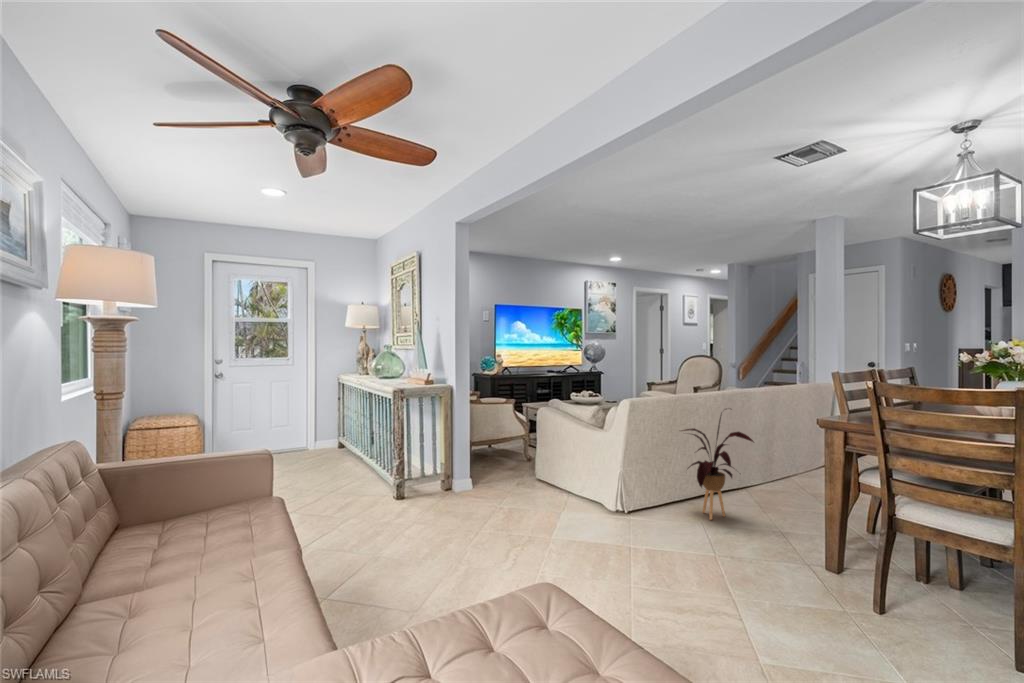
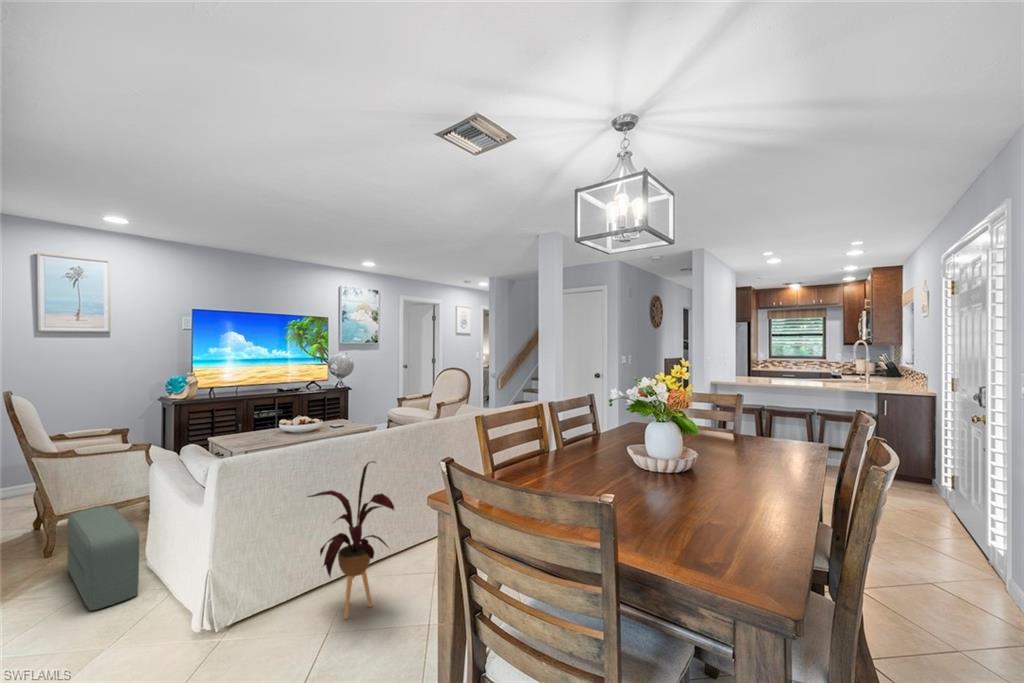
pouf: none [491,437,552,496] -> present [67,506,140,611]

